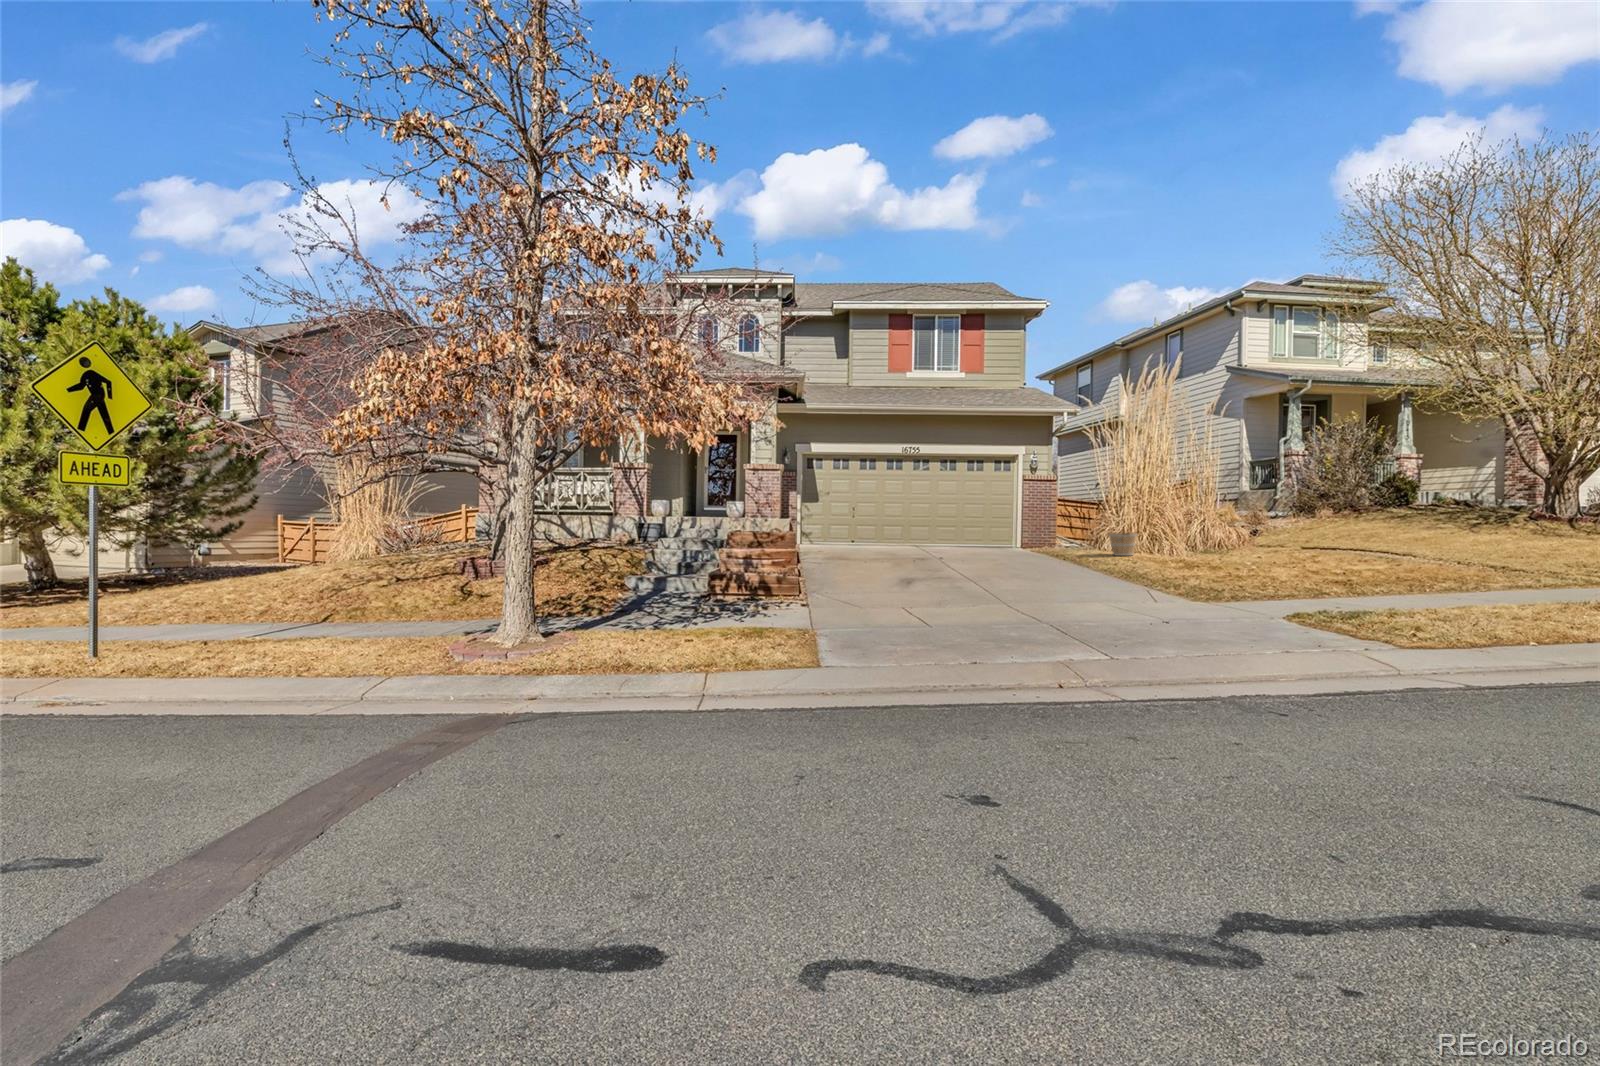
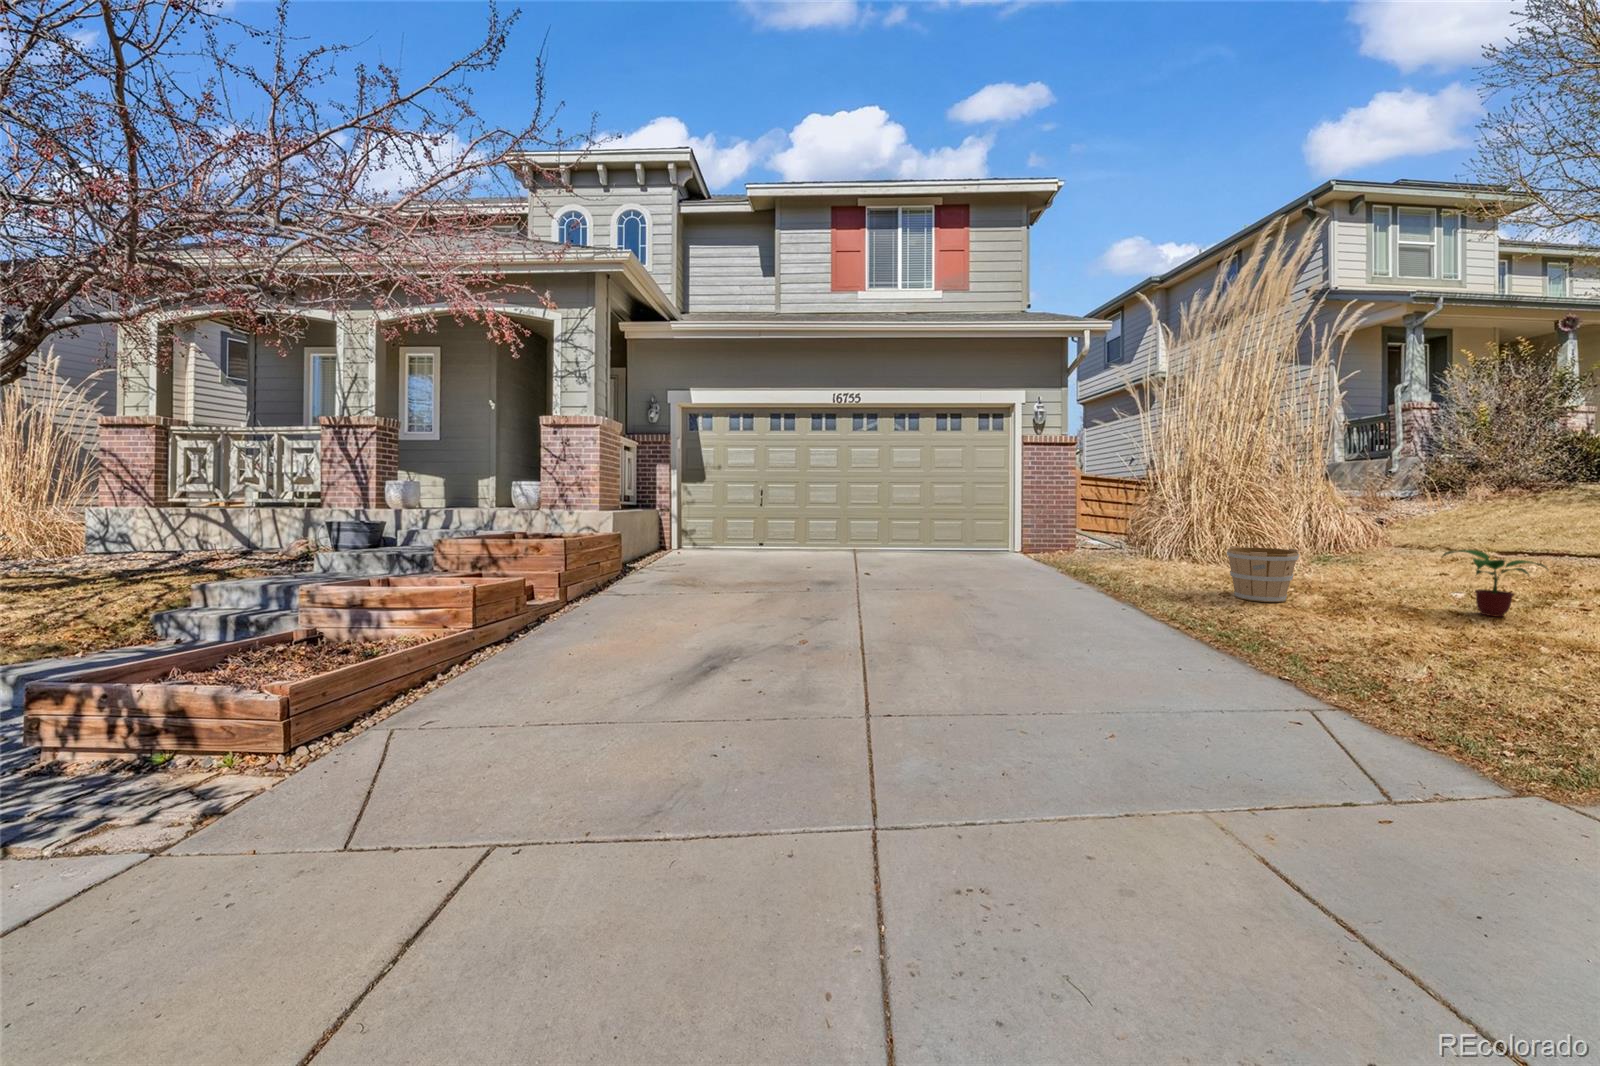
potted plant: none [1192,530,1223,557] -> present [1443,550,1548,617]

